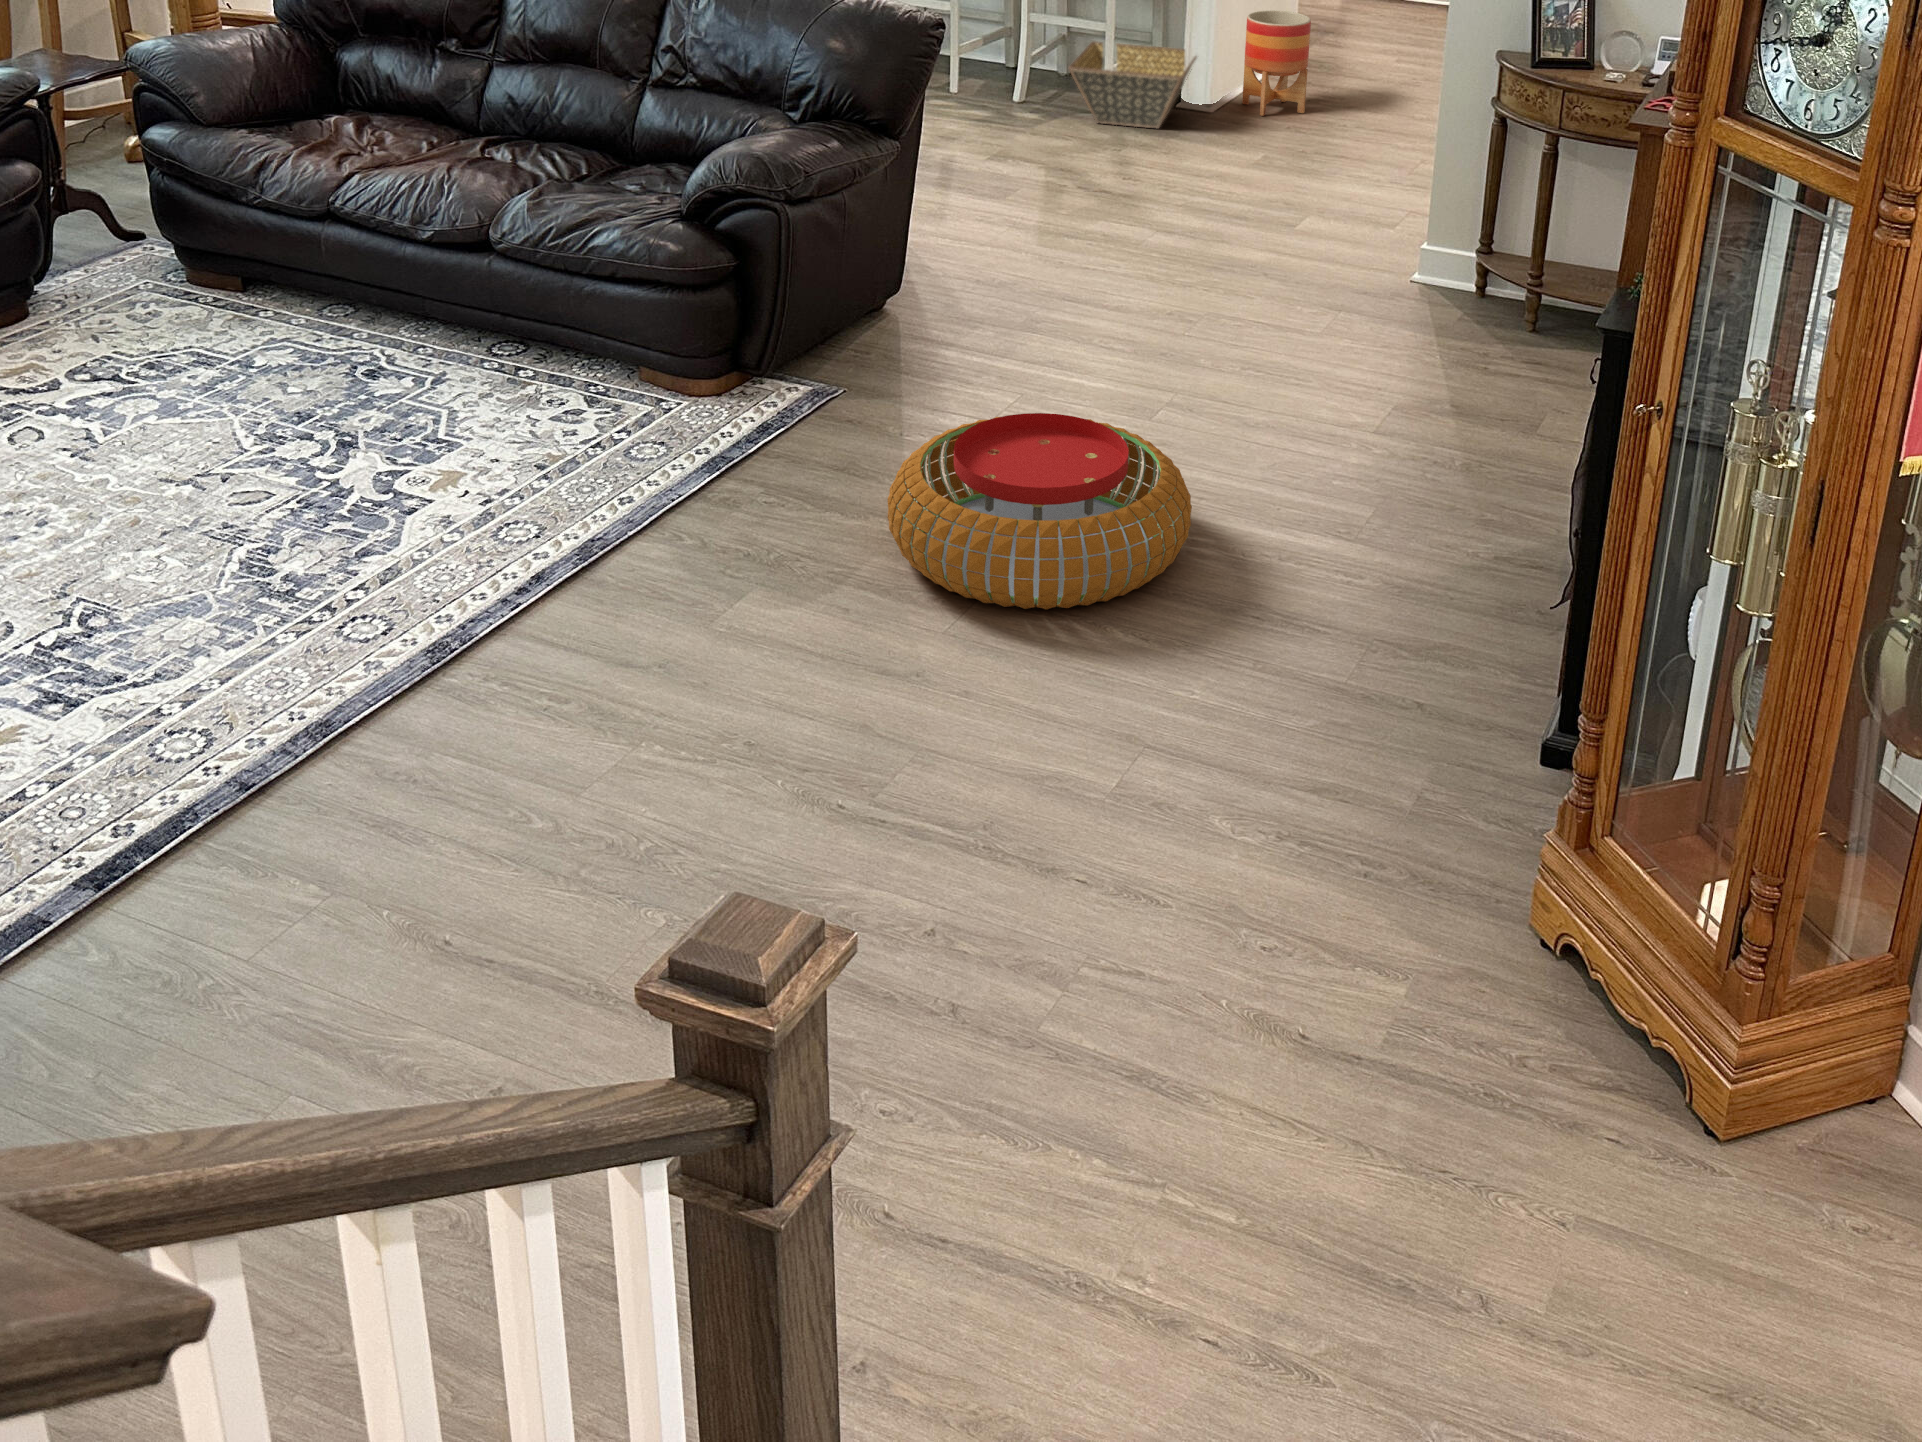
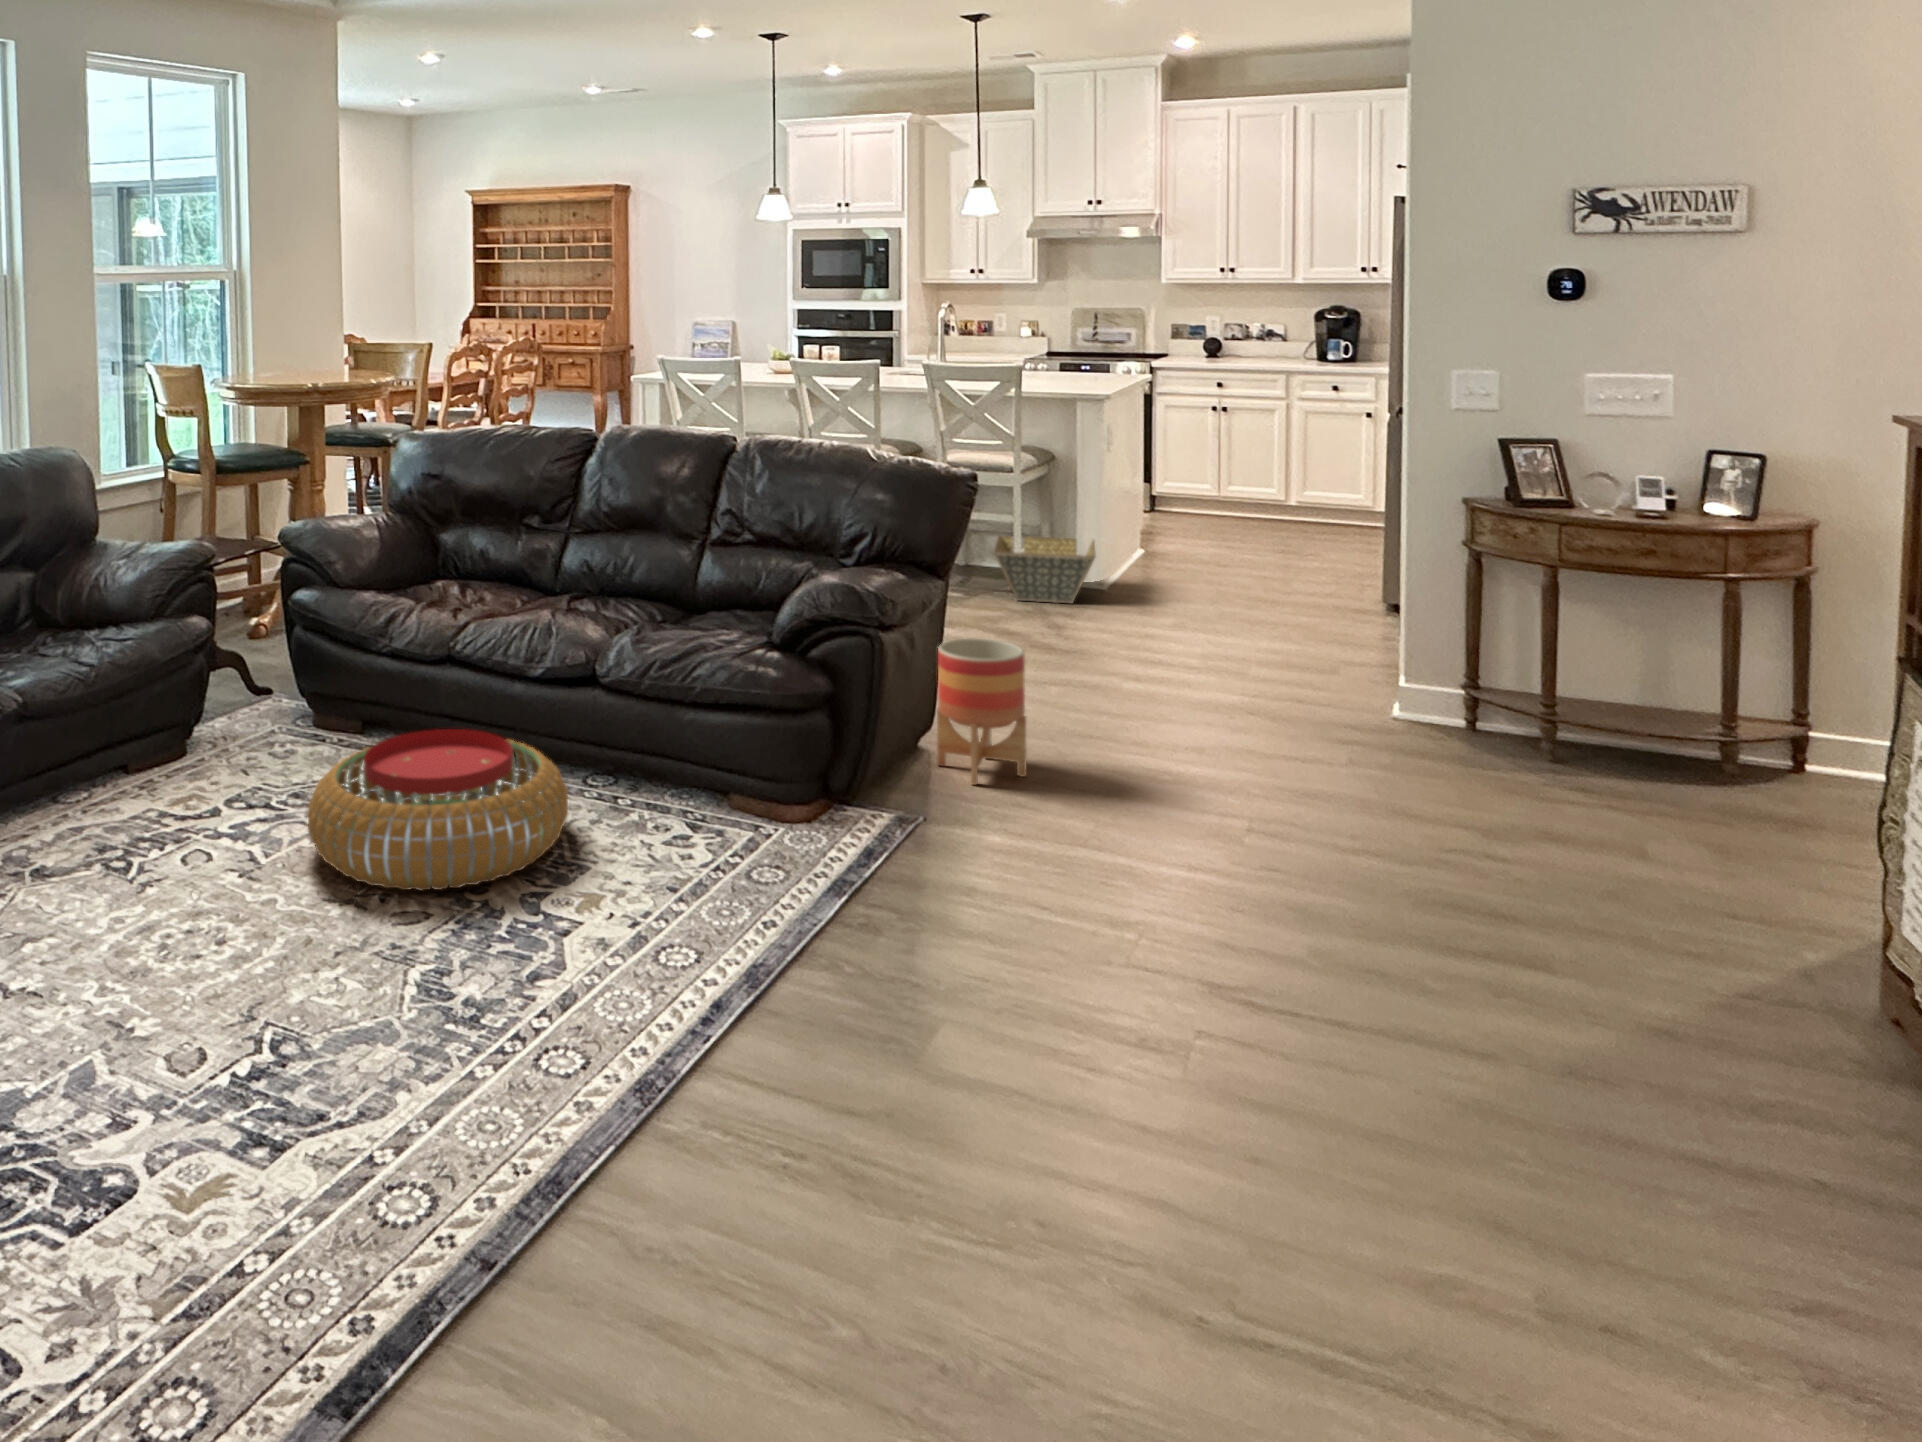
planter: present [1242,11,1311,116] -> present [937,638,1027,785]
pouf: present [887,413,1192,610] -> present [308,729,568,890]

